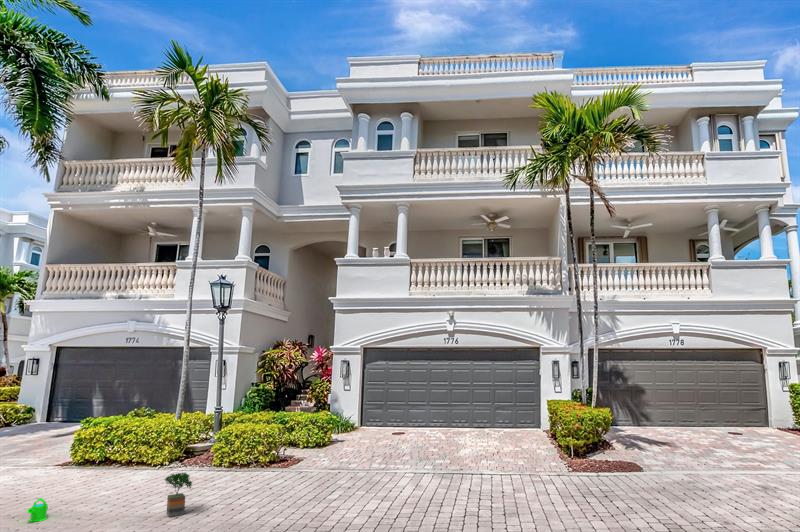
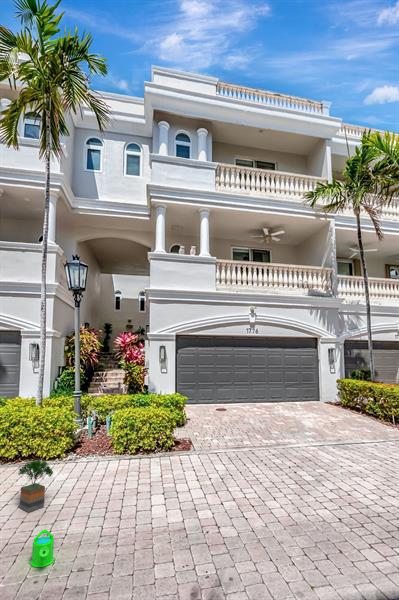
potted tree: present [165,473,192,517] -> present [18,460,53,512]

